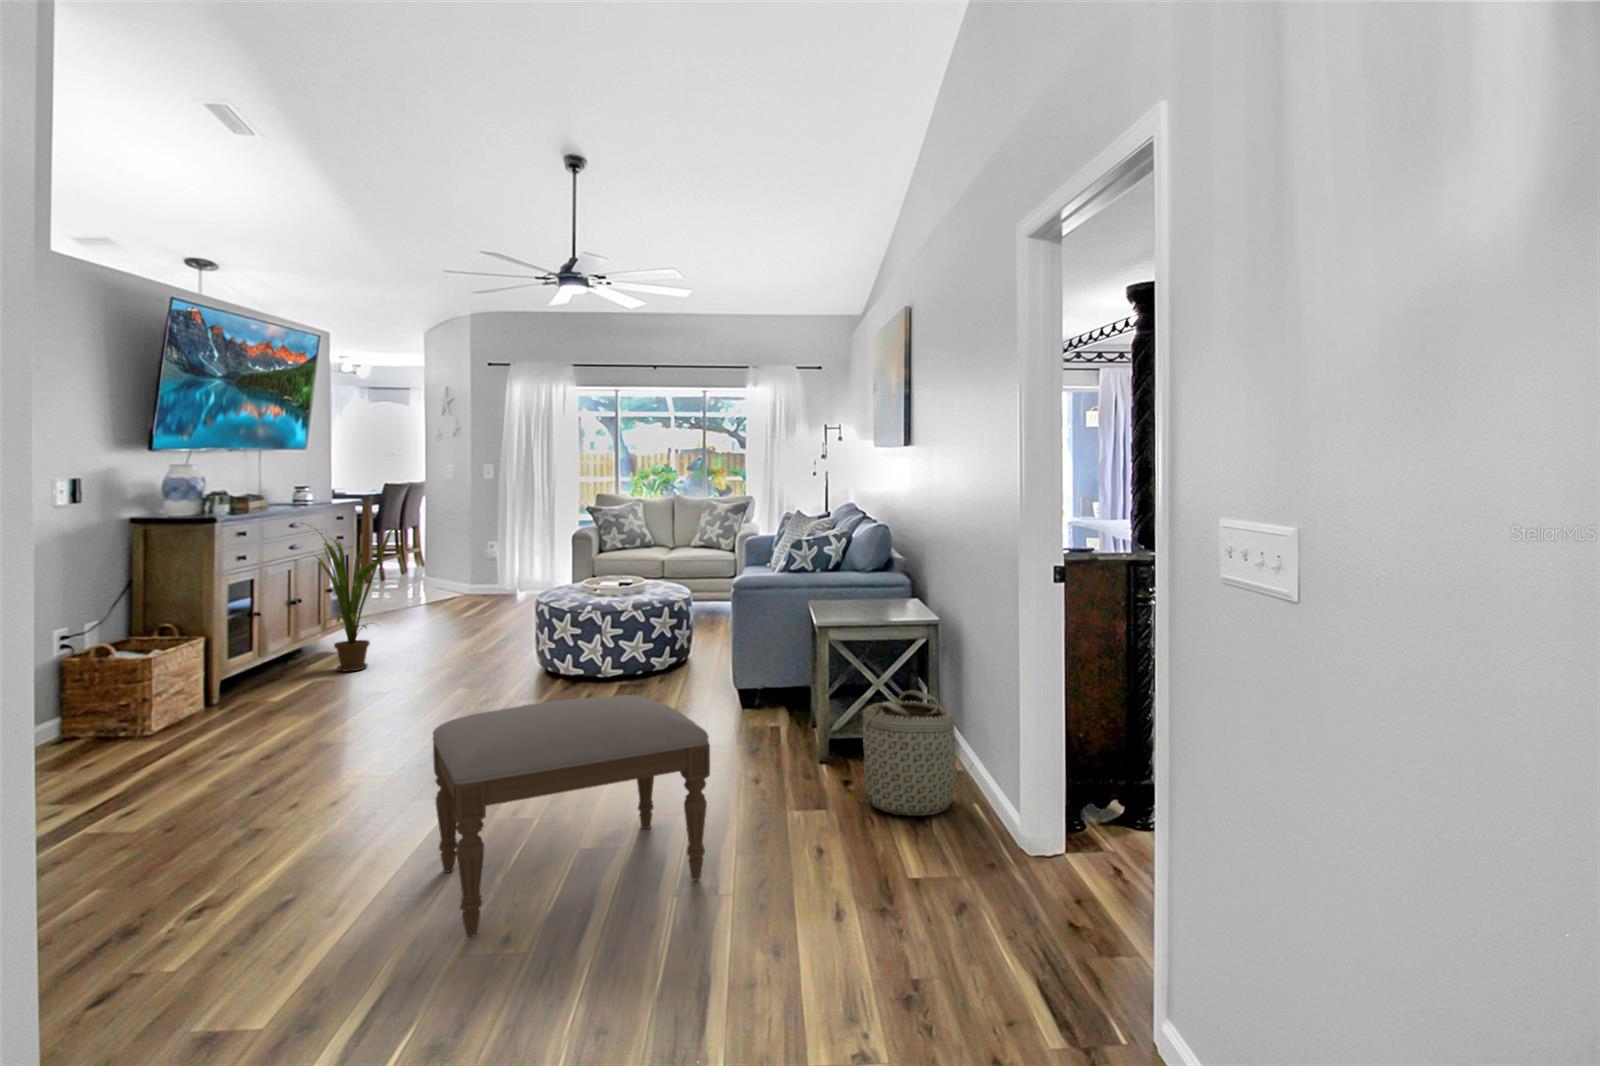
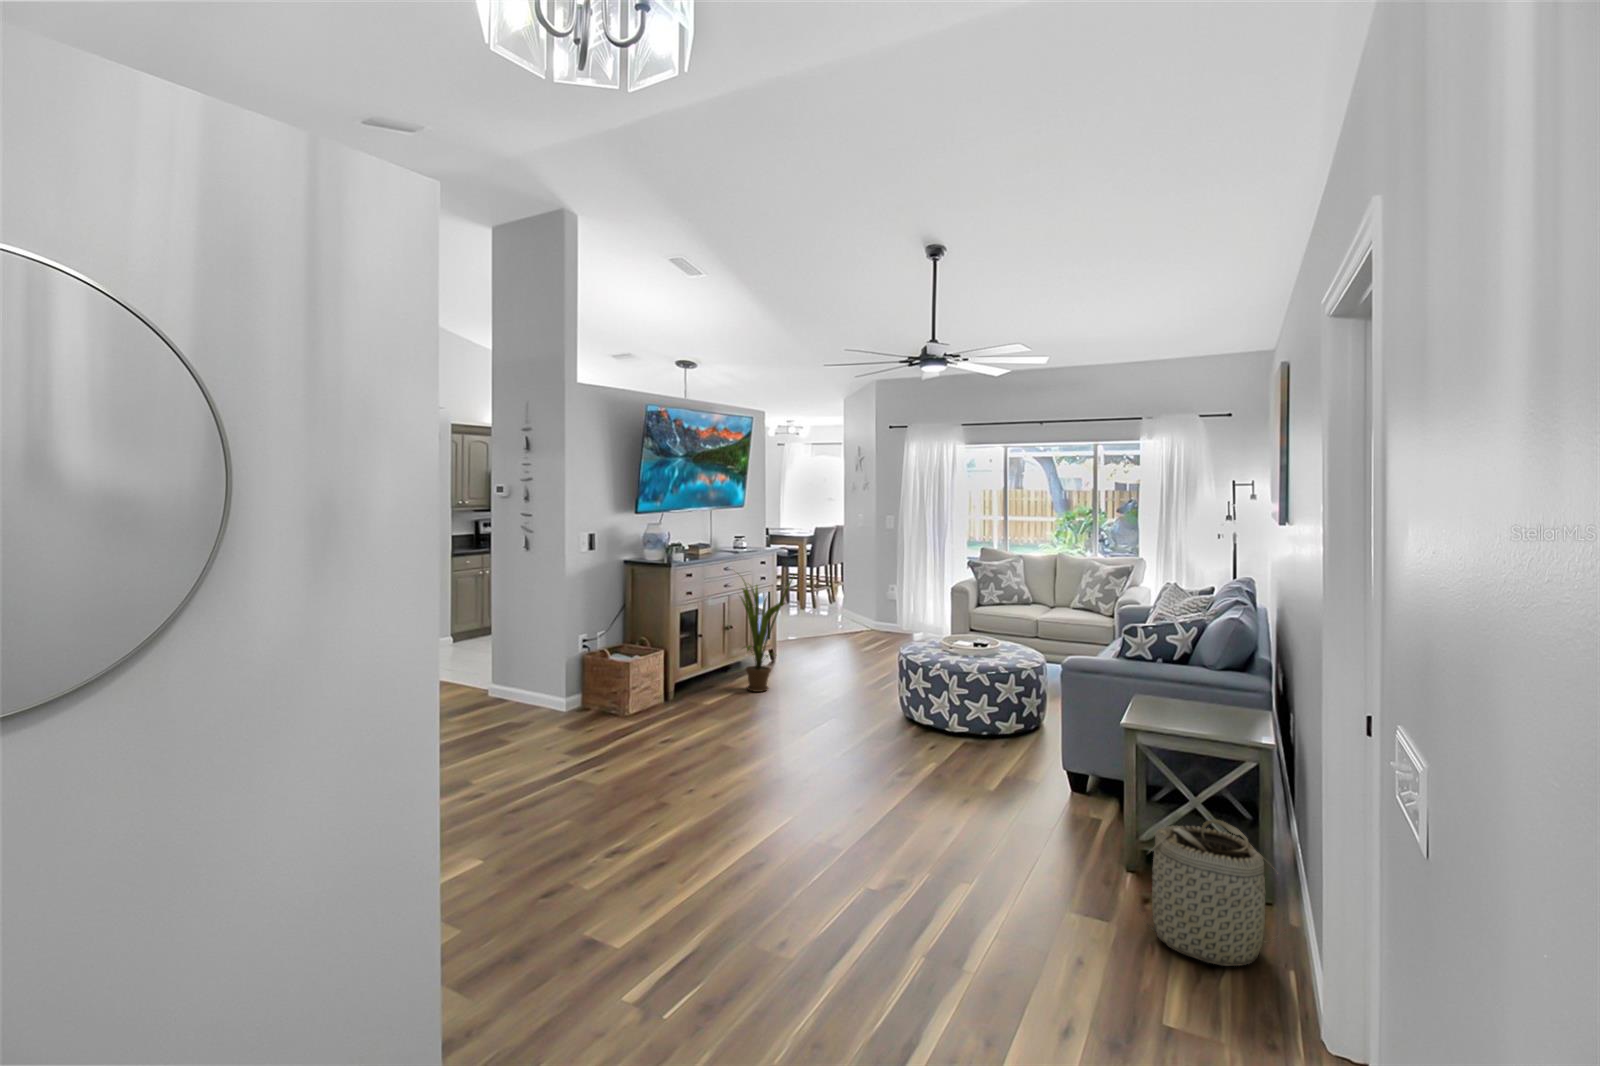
ottoman: present [433,695,710,937] -> none [740,766,961,961]

